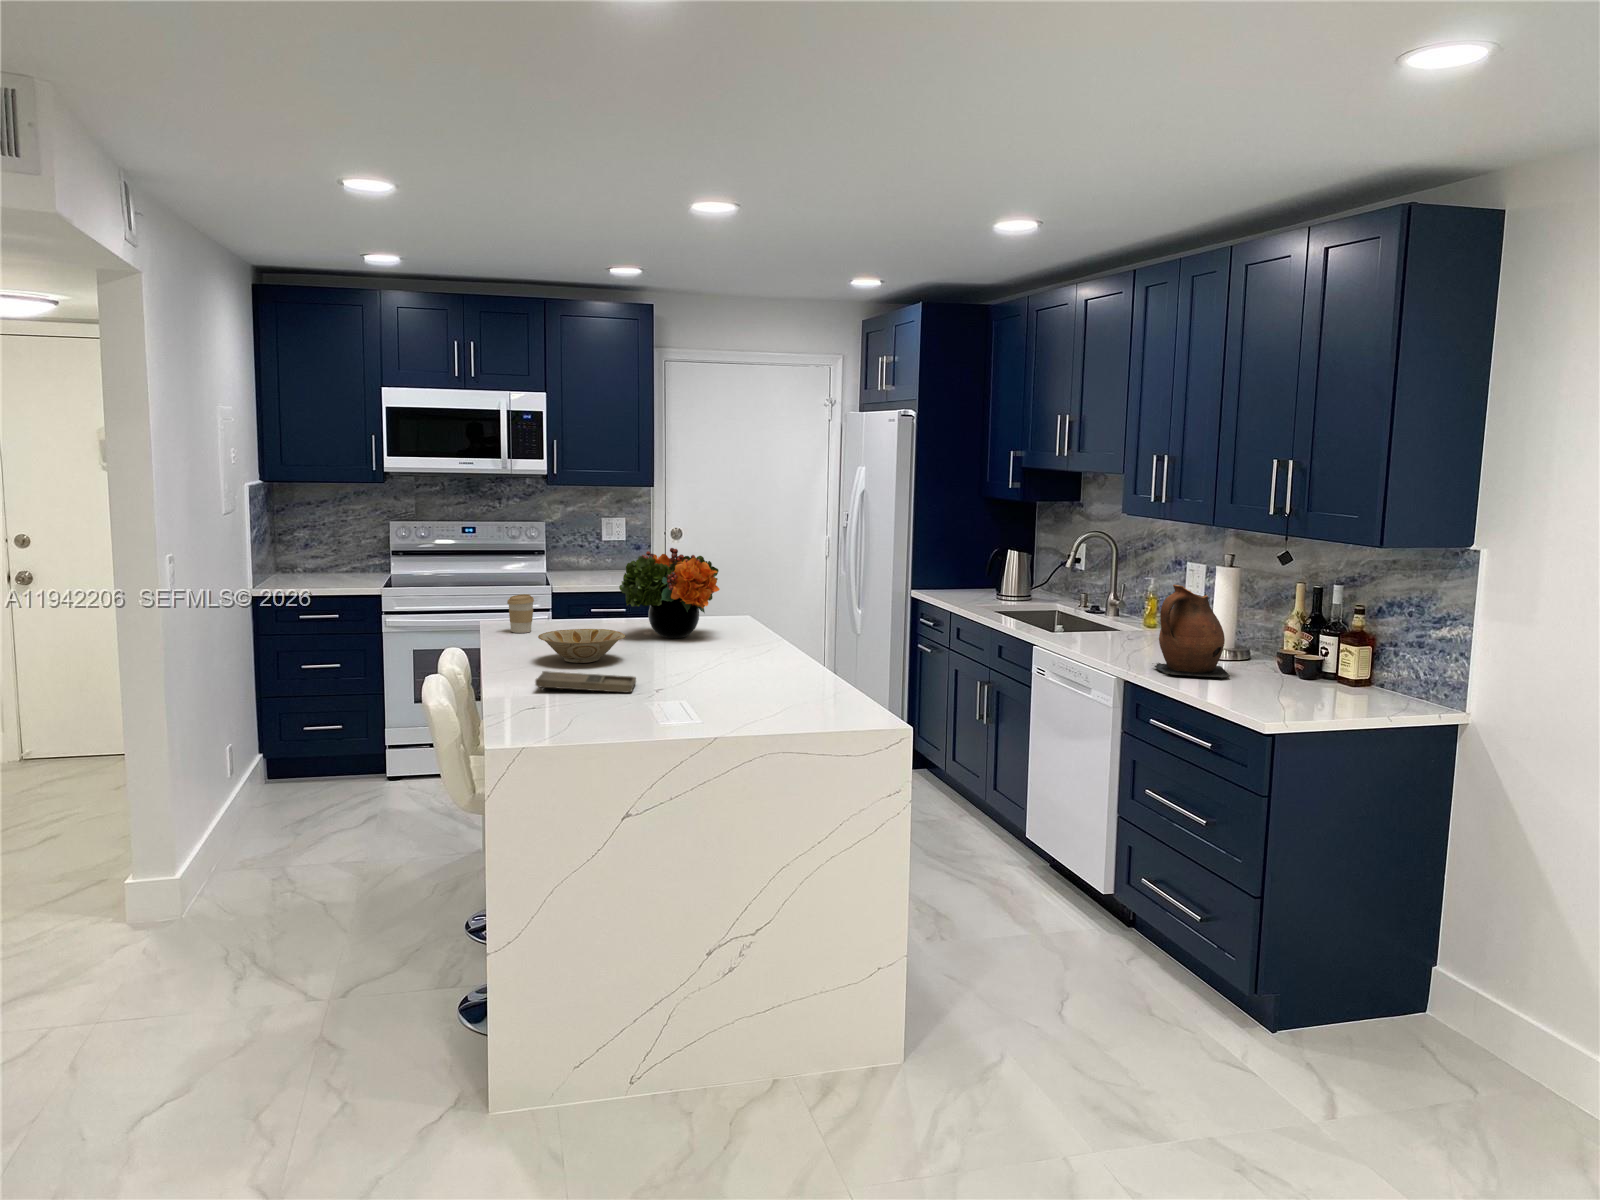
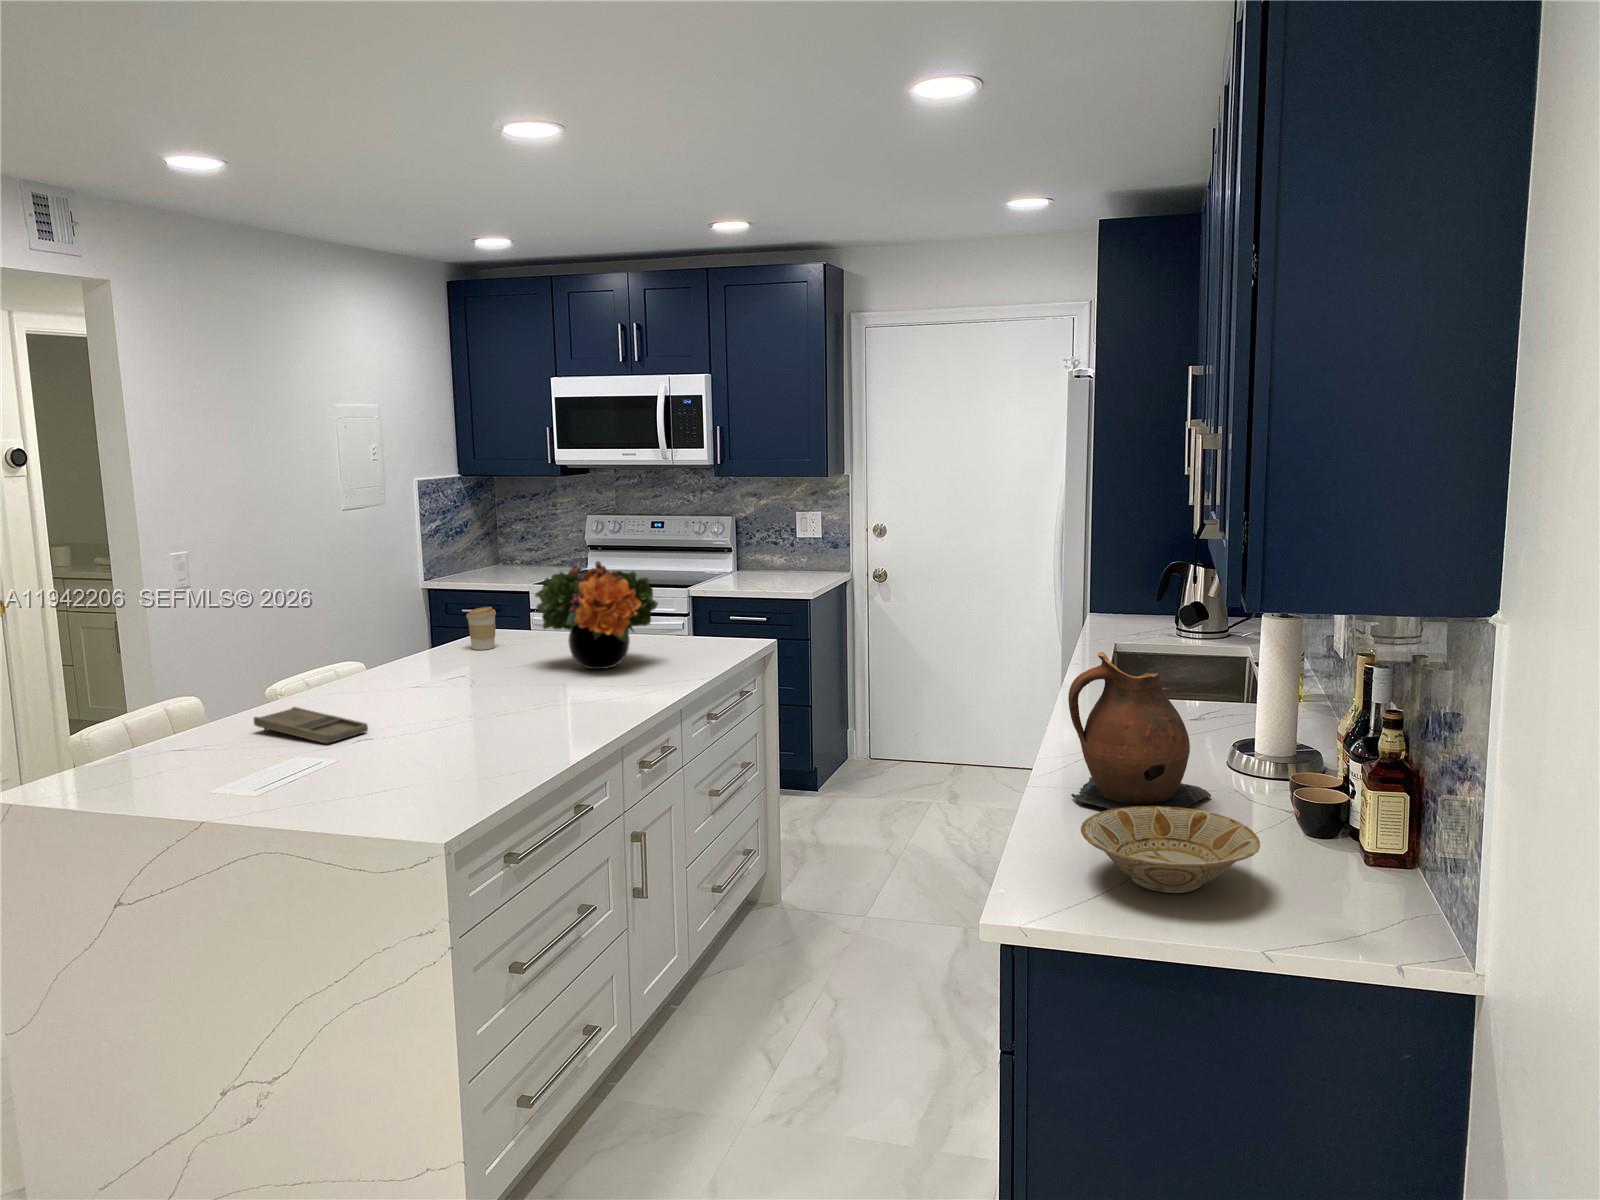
bowl: present [538,629,625,663] -> present [1081,806,1260,893]

